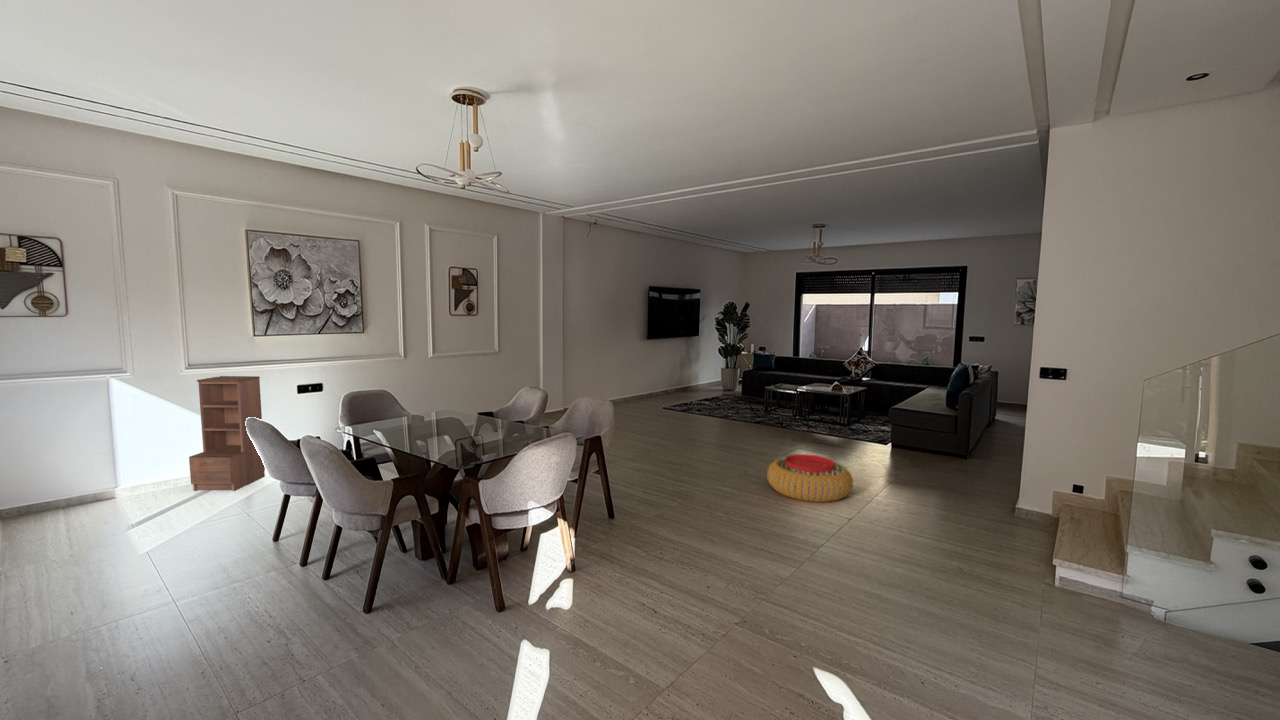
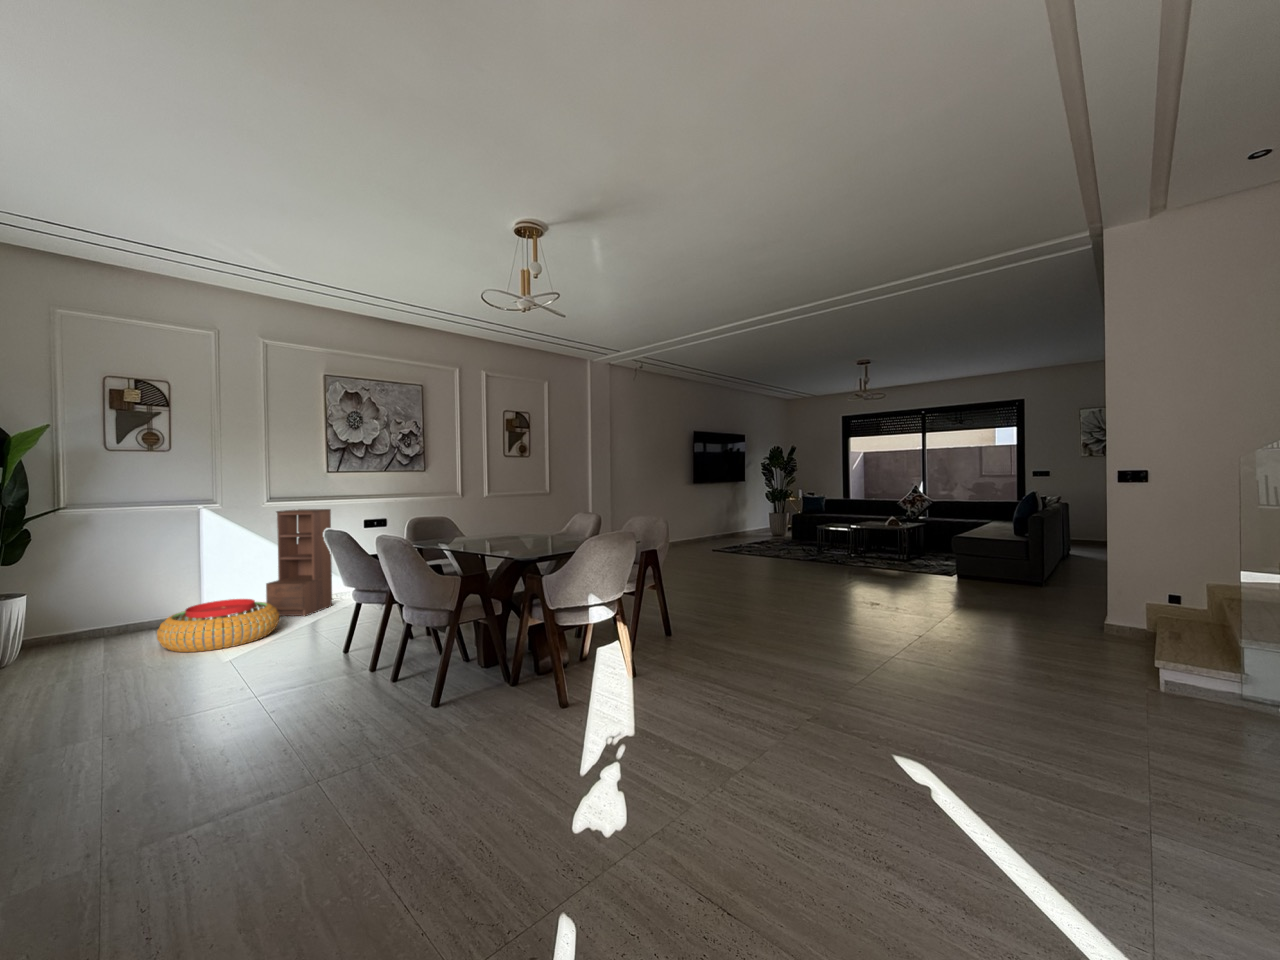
pouf: present [767,454,853,502] -> present [157,599,279,652]

